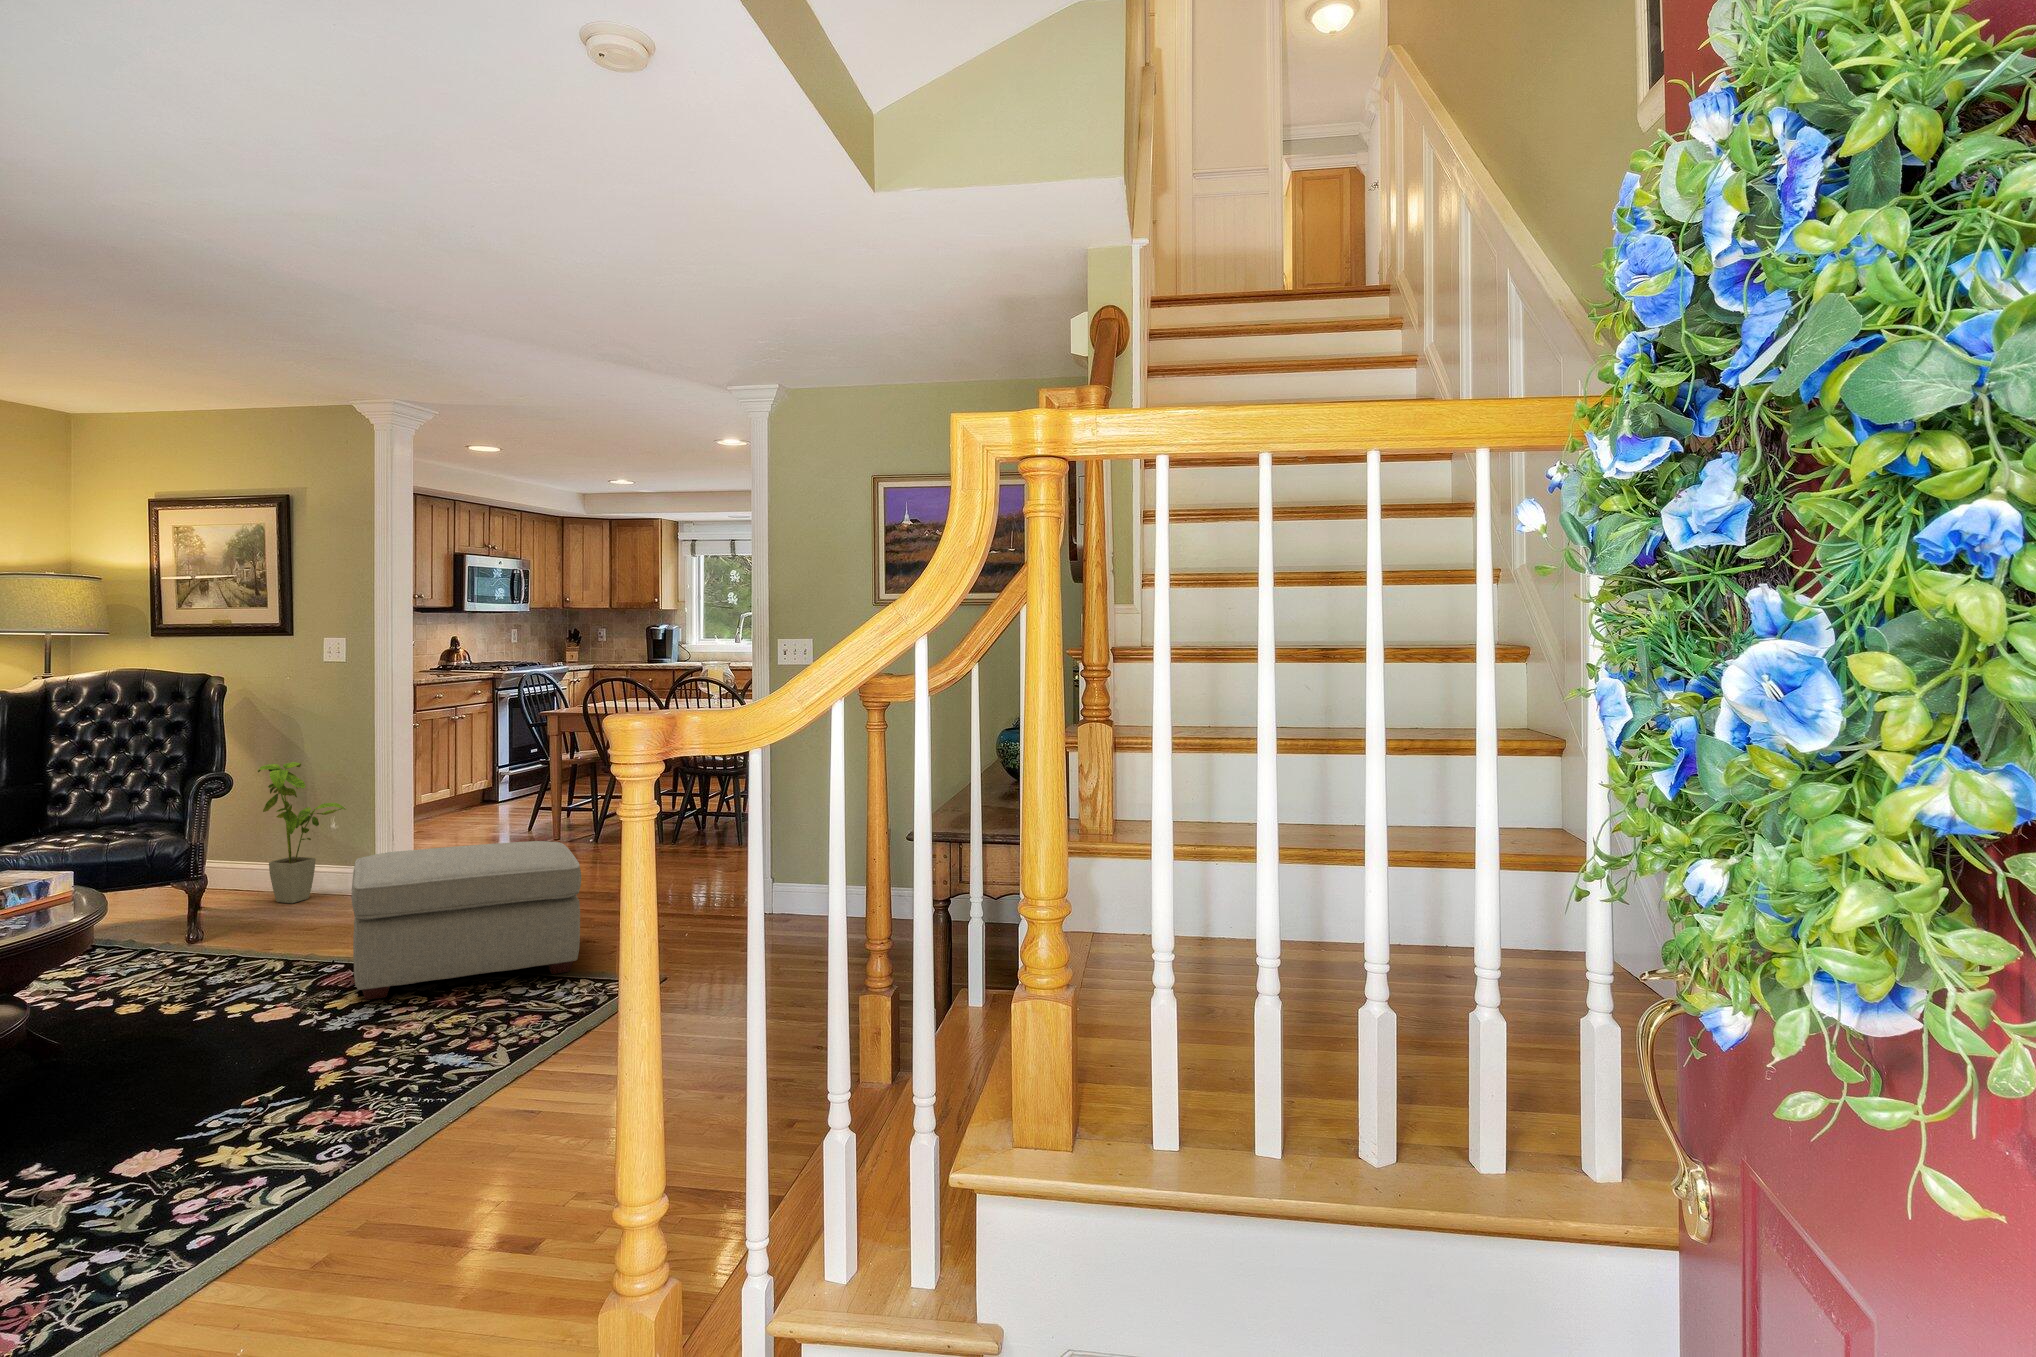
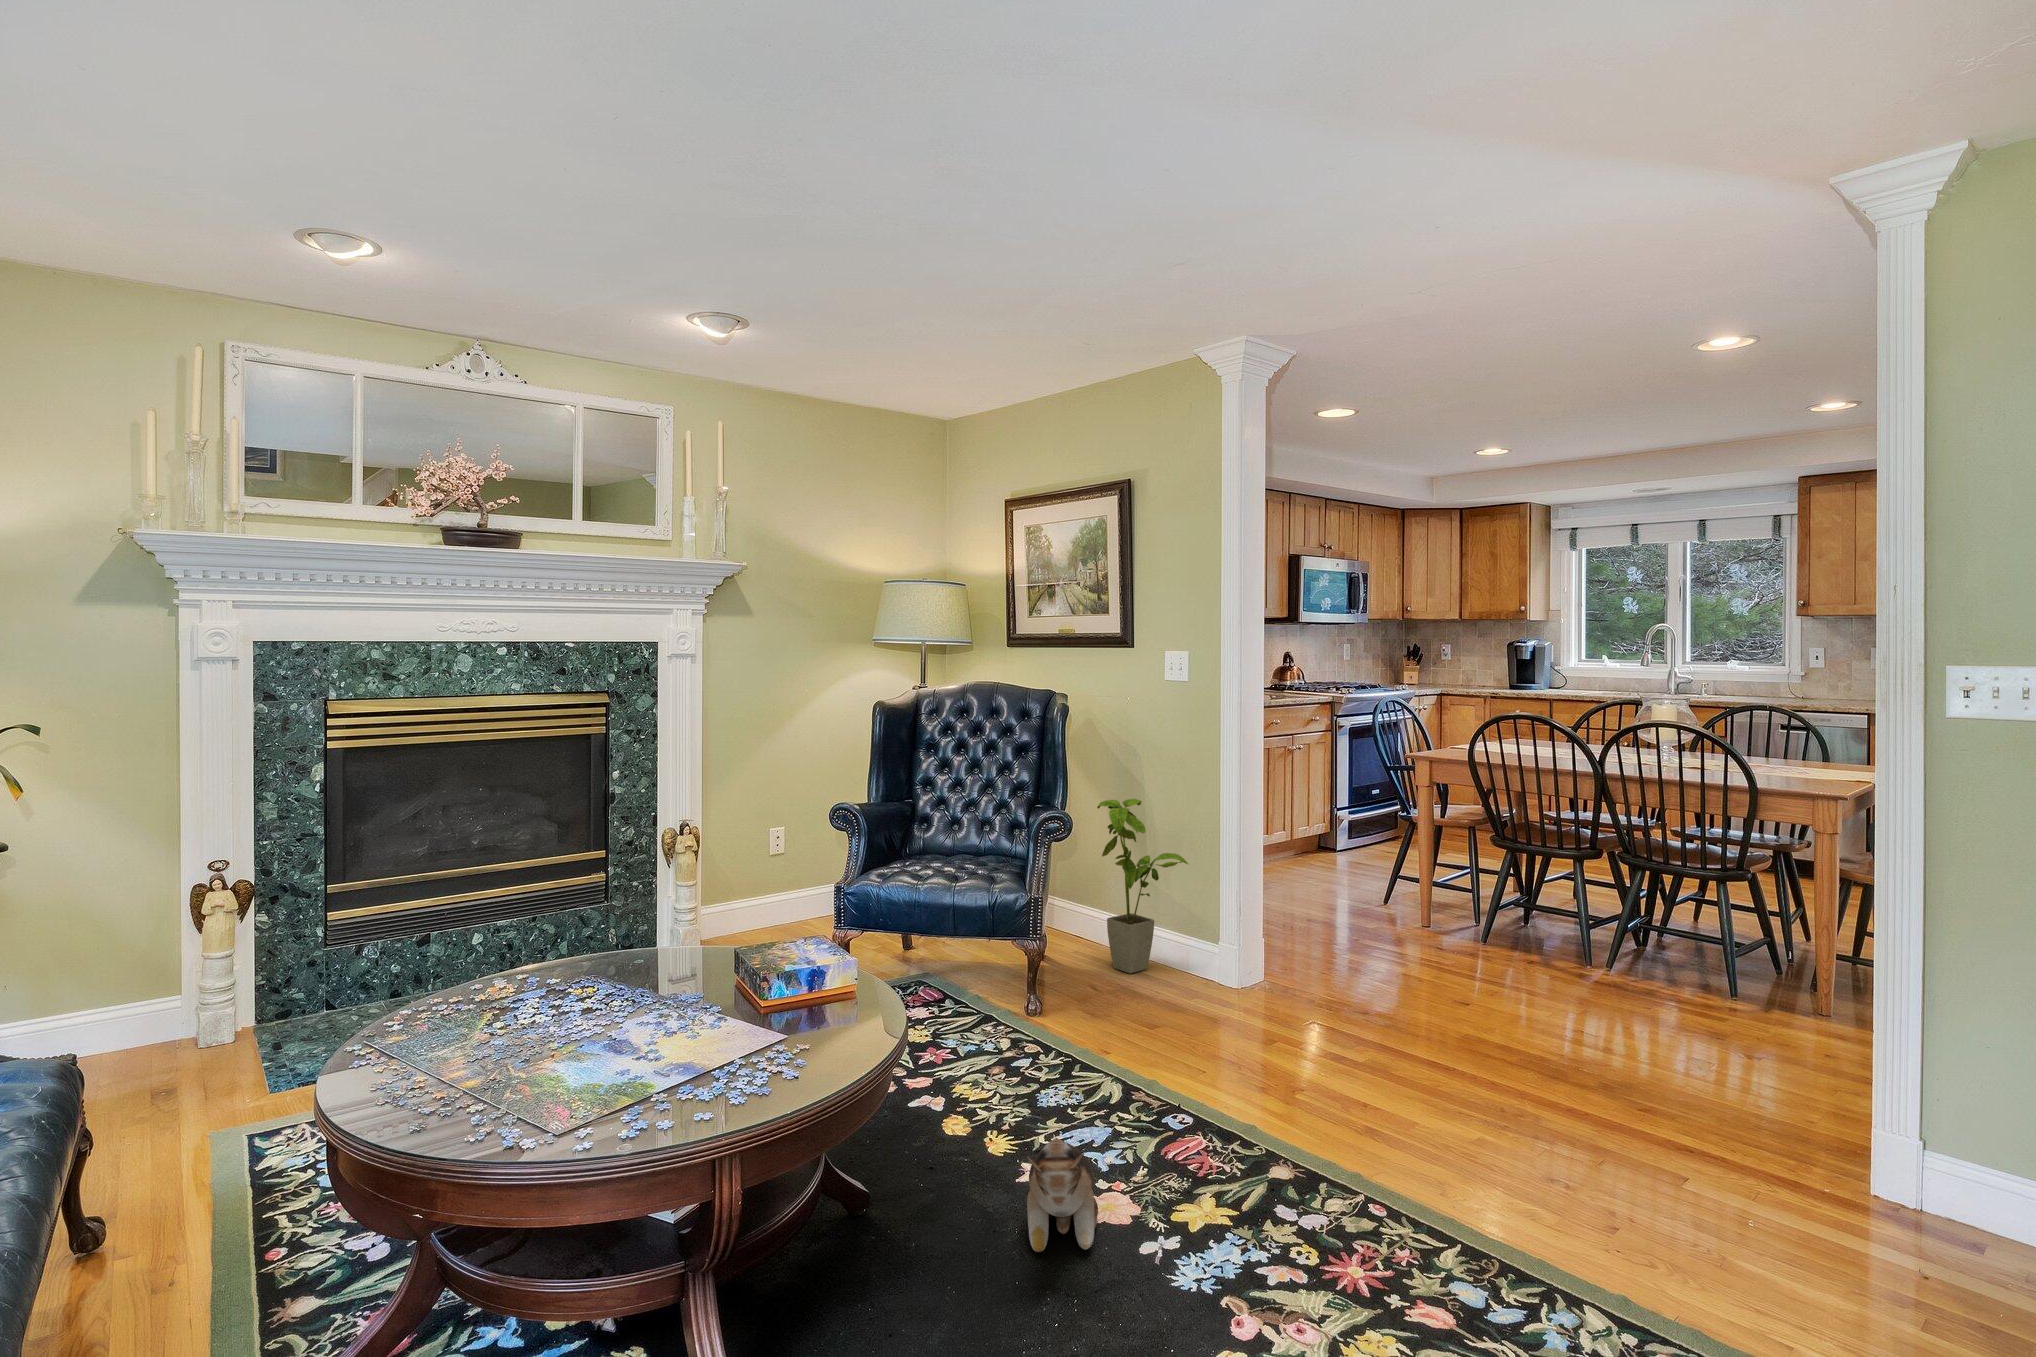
ottoman: present [351,841,581,1000] -> none [1207,952,1566,1226]
plush toy: none [210,970,267,1049] -> present [1027,1138,1098,1252]

